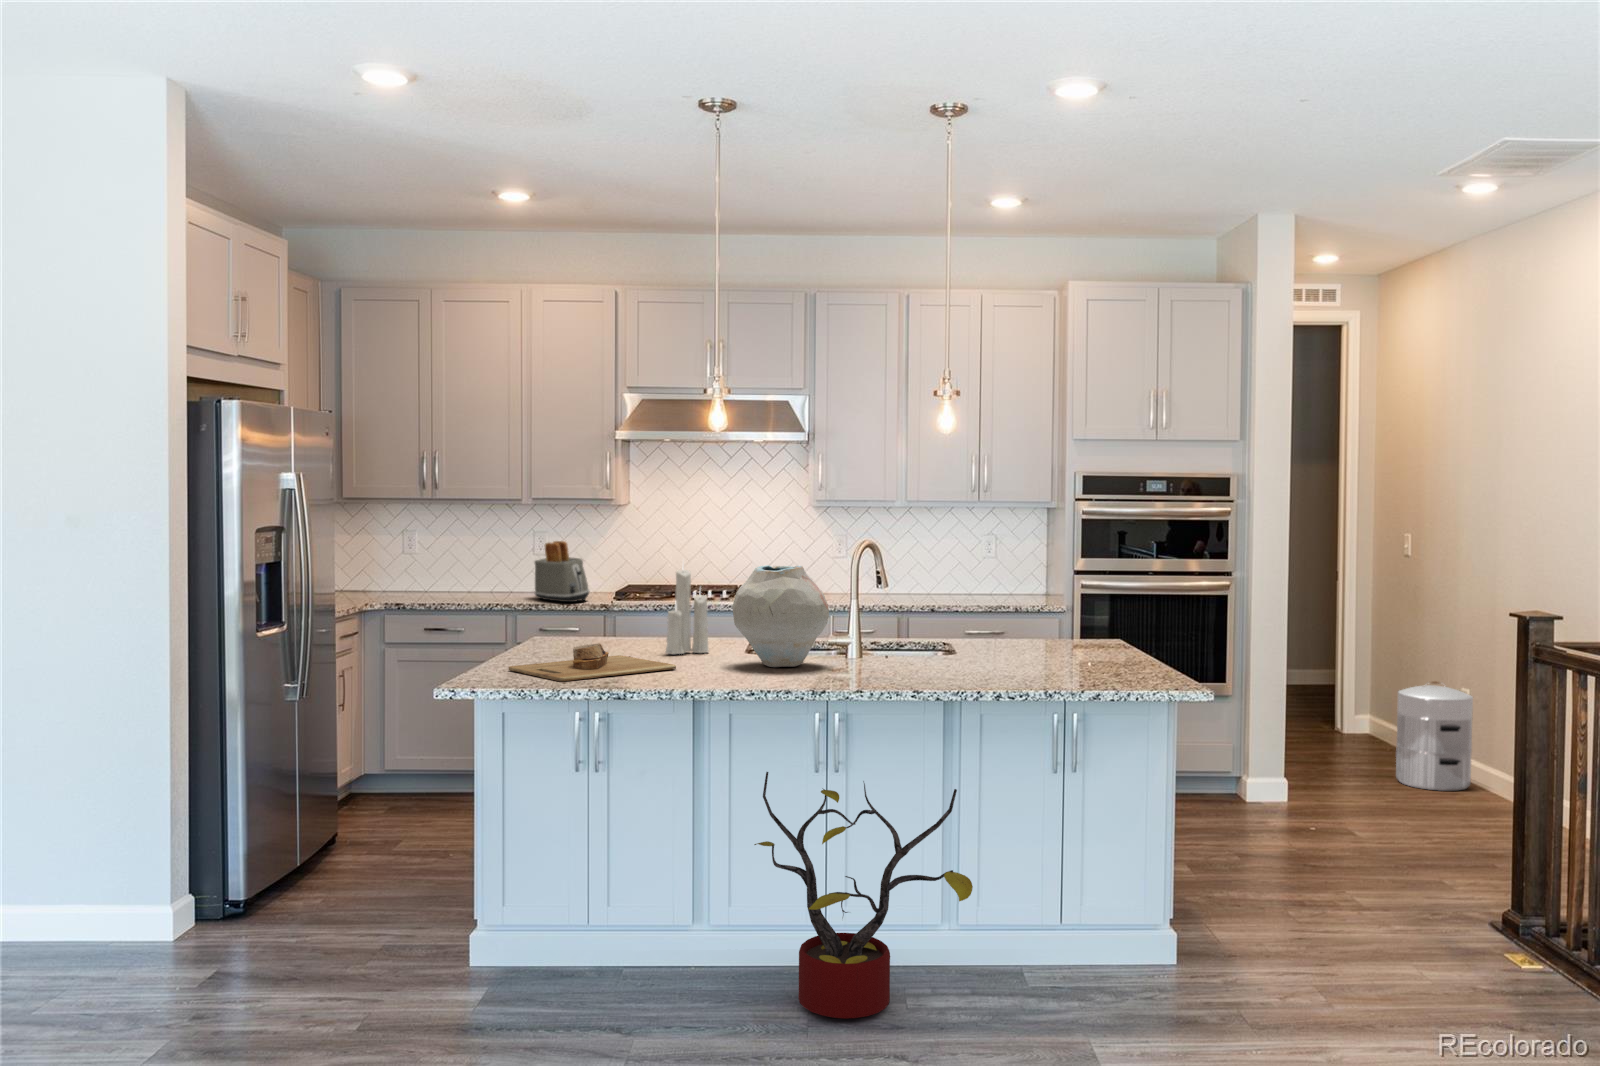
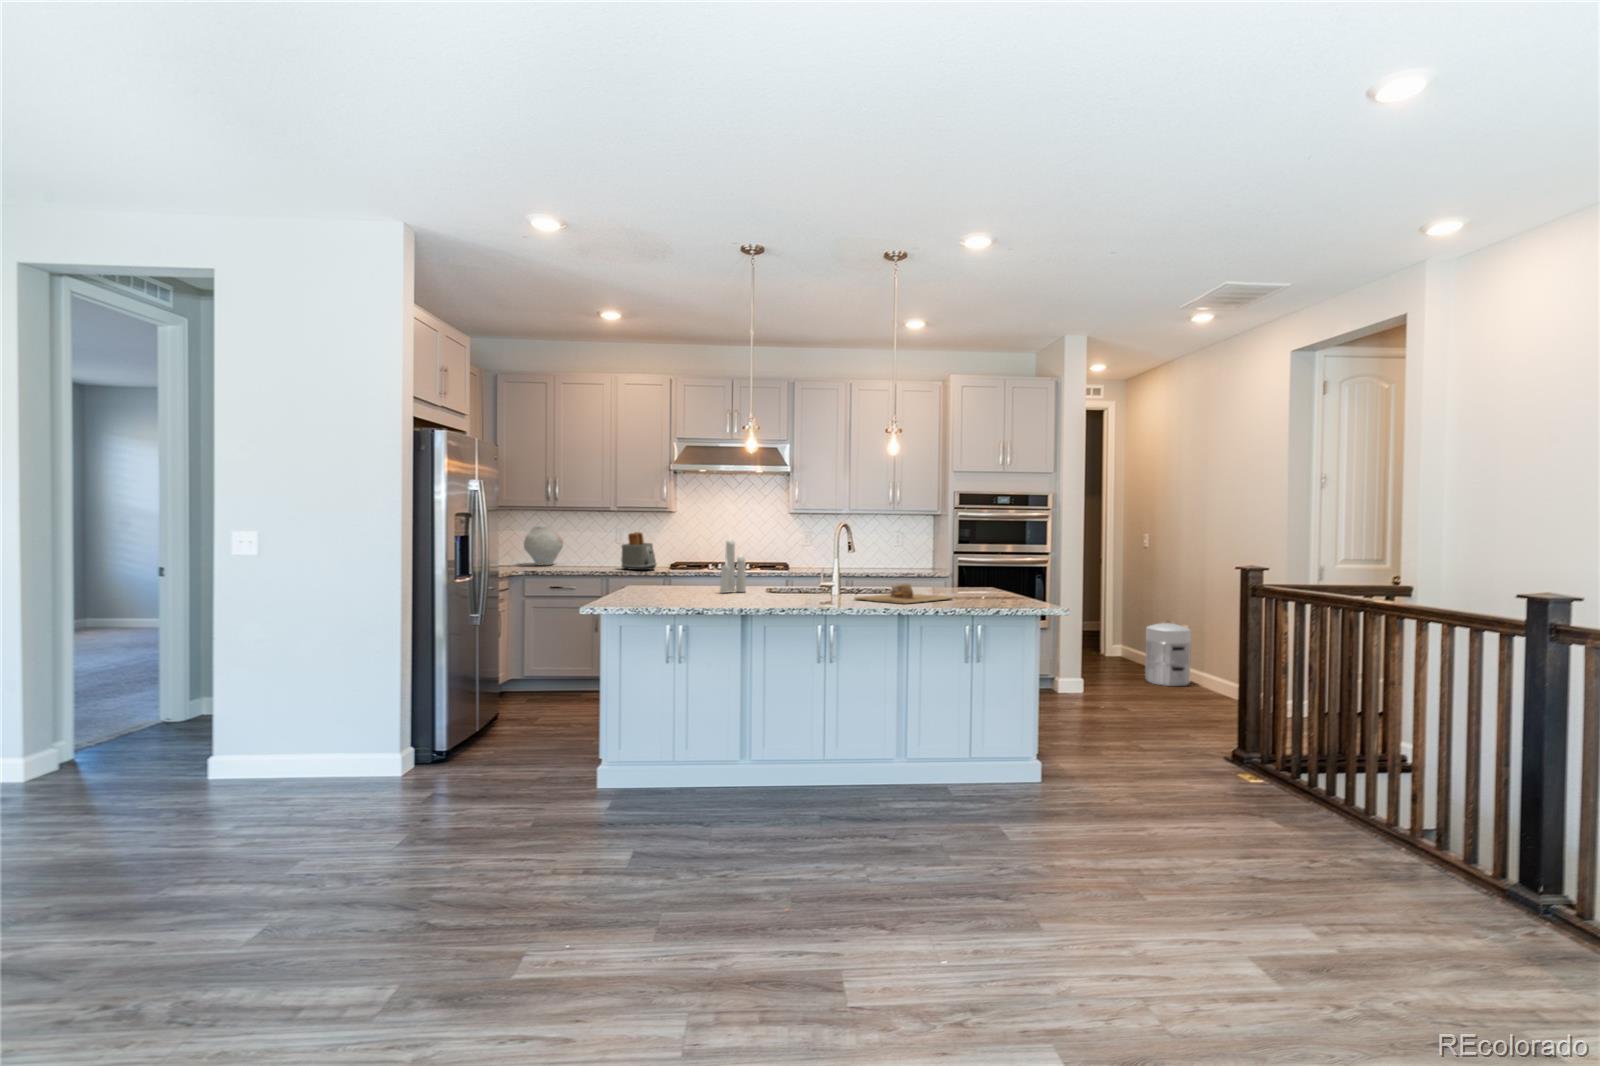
vase: present [733,565,829,667] -> present [524,526,563,565]
cutting board: present [509,643,676,682] -> present [854,584,952,604]
decorative plant: present [754,772,973,1018] -> none [781,662,925,815]

